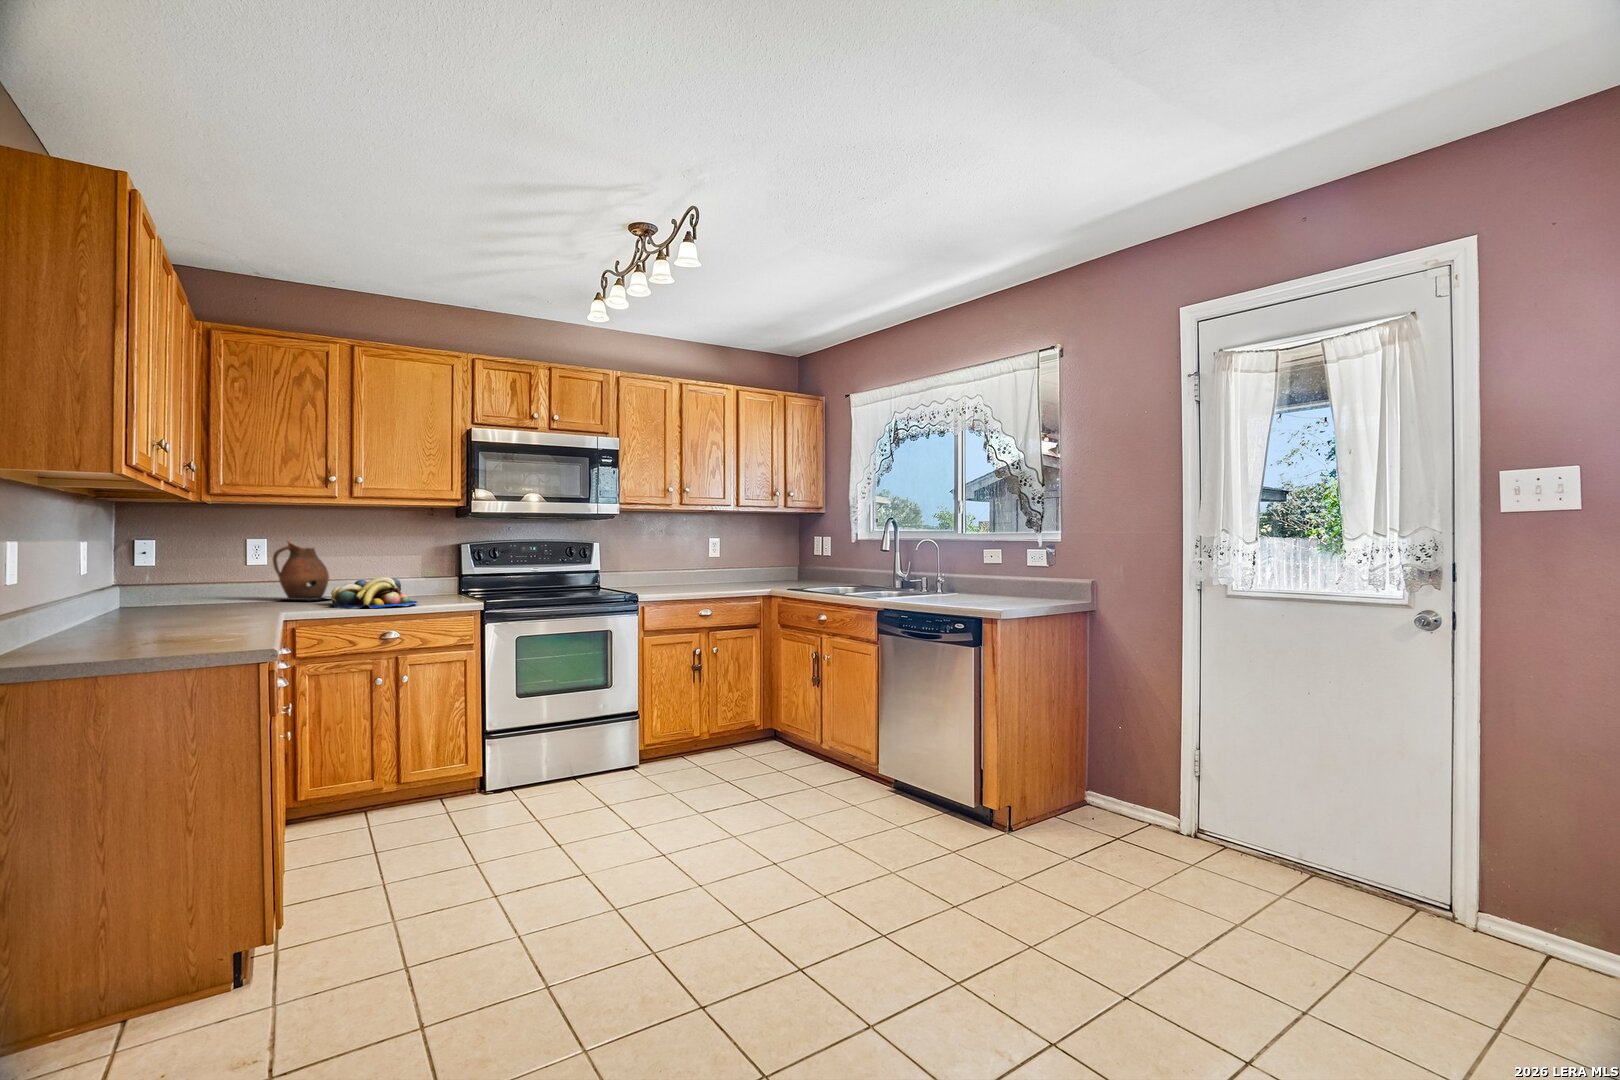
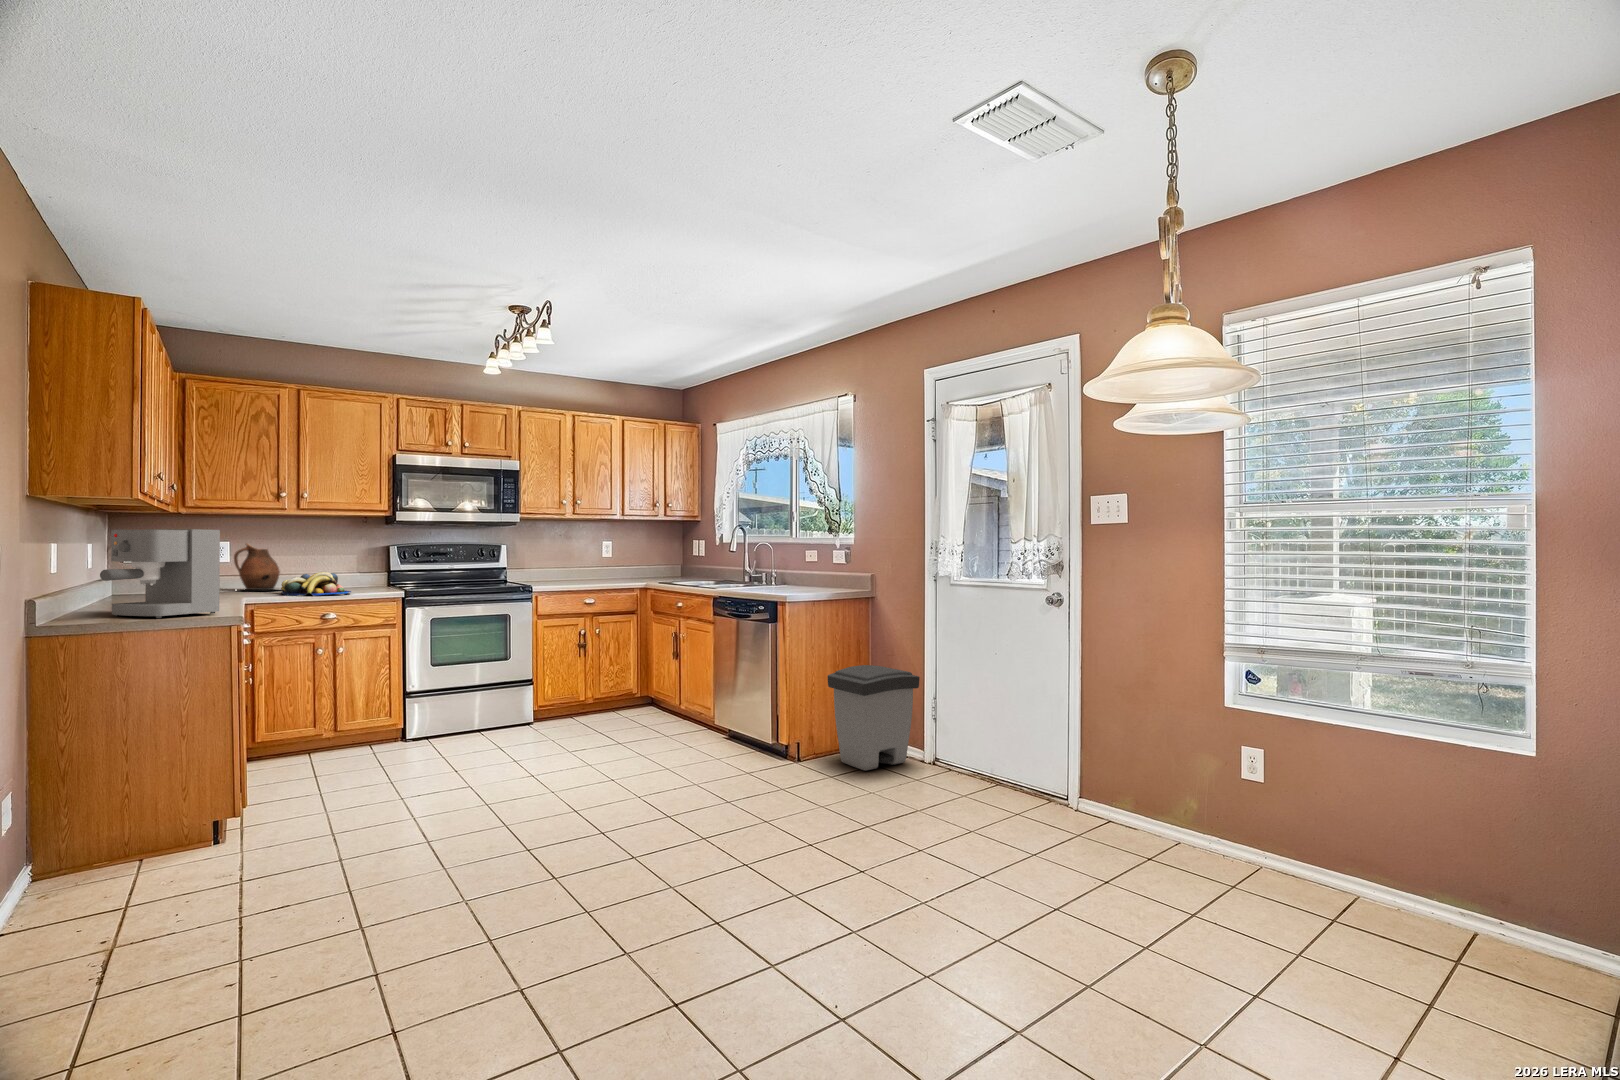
coffee maker: none [64,519,245,651] -> present [100,529,220,618]
trash can: none [1054,705,1185,855] -> present [827,665,920,771]

